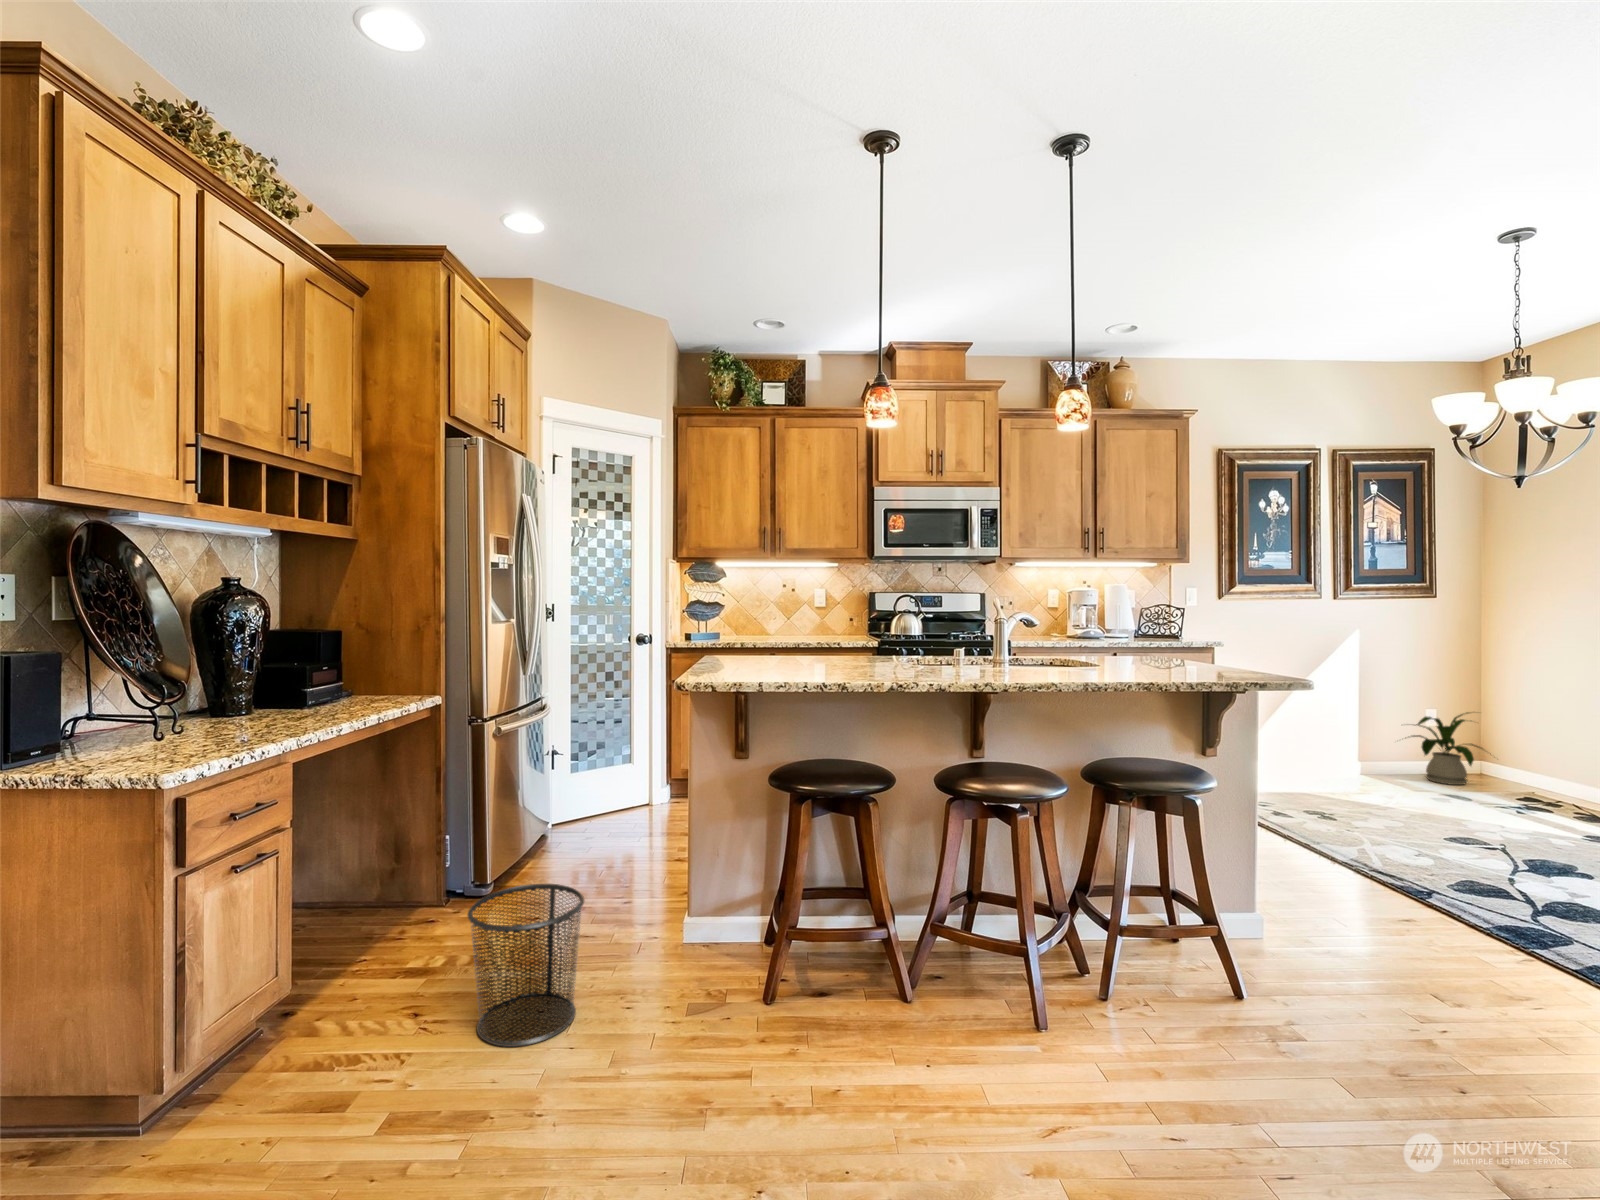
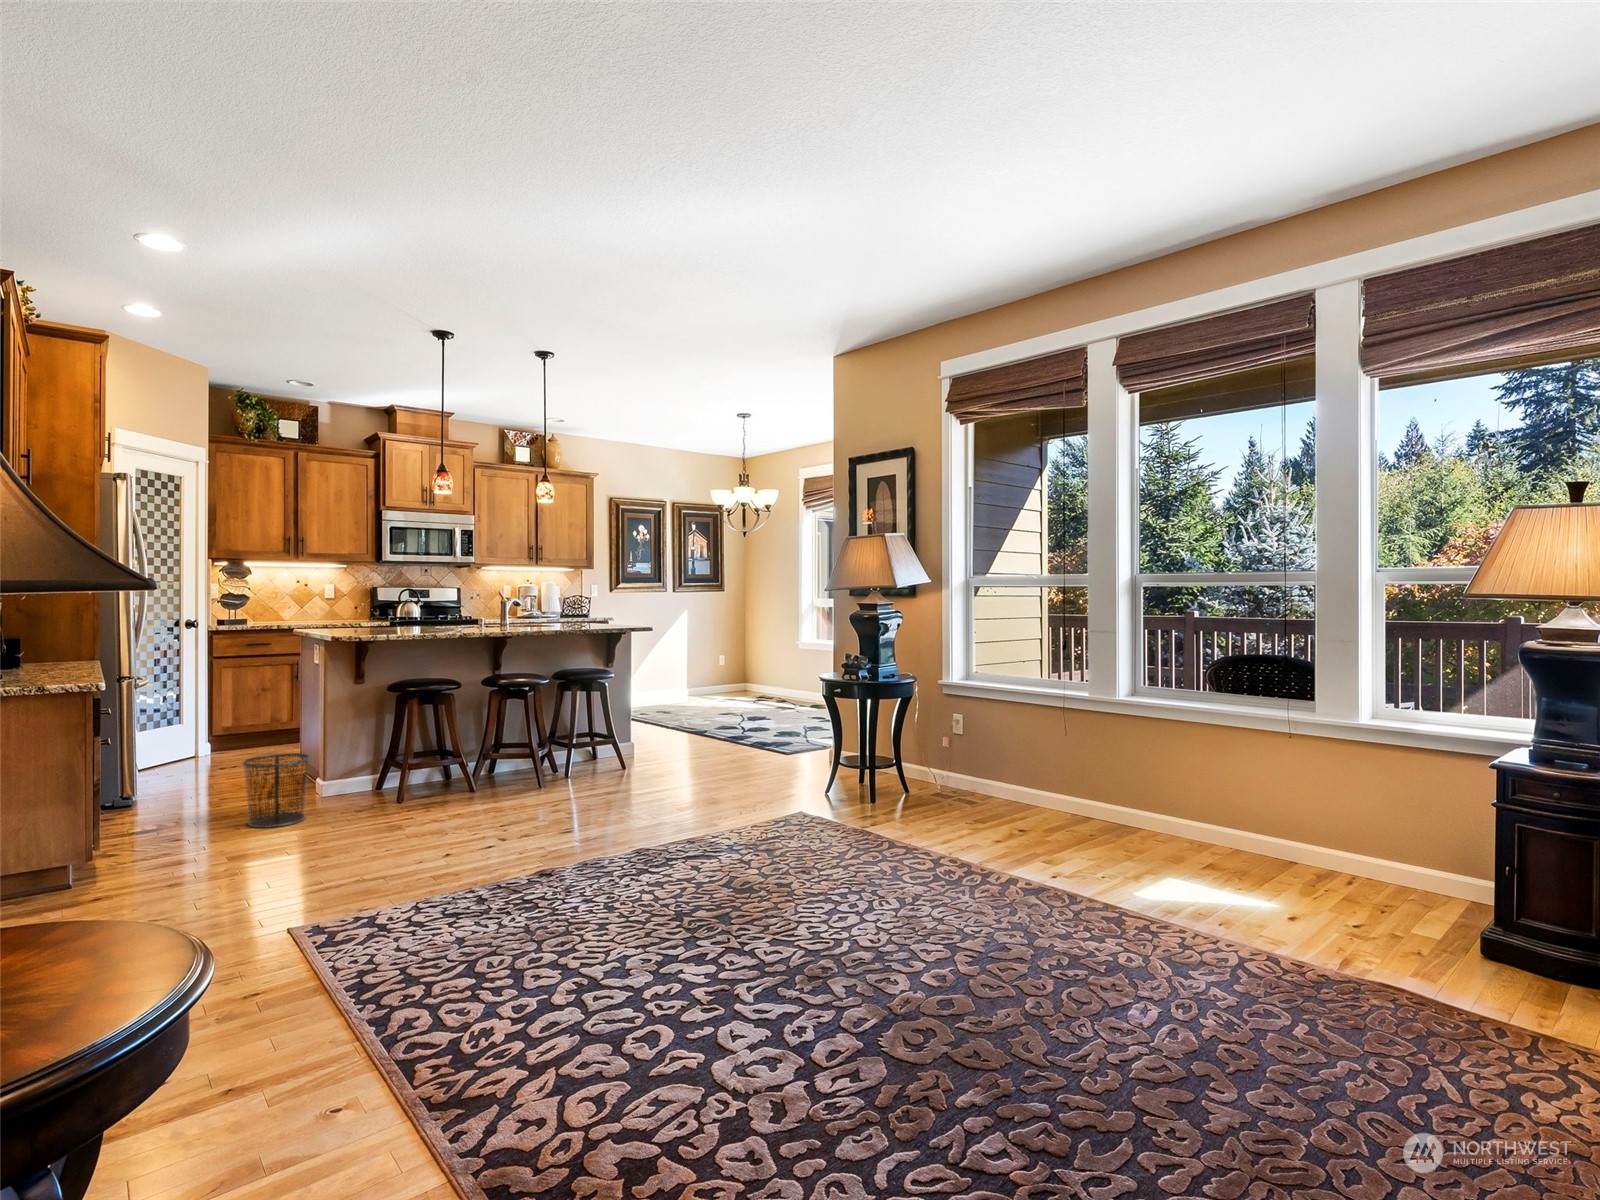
house plant: present [1412,712,1482,785] -> none [703,654,747,695]

